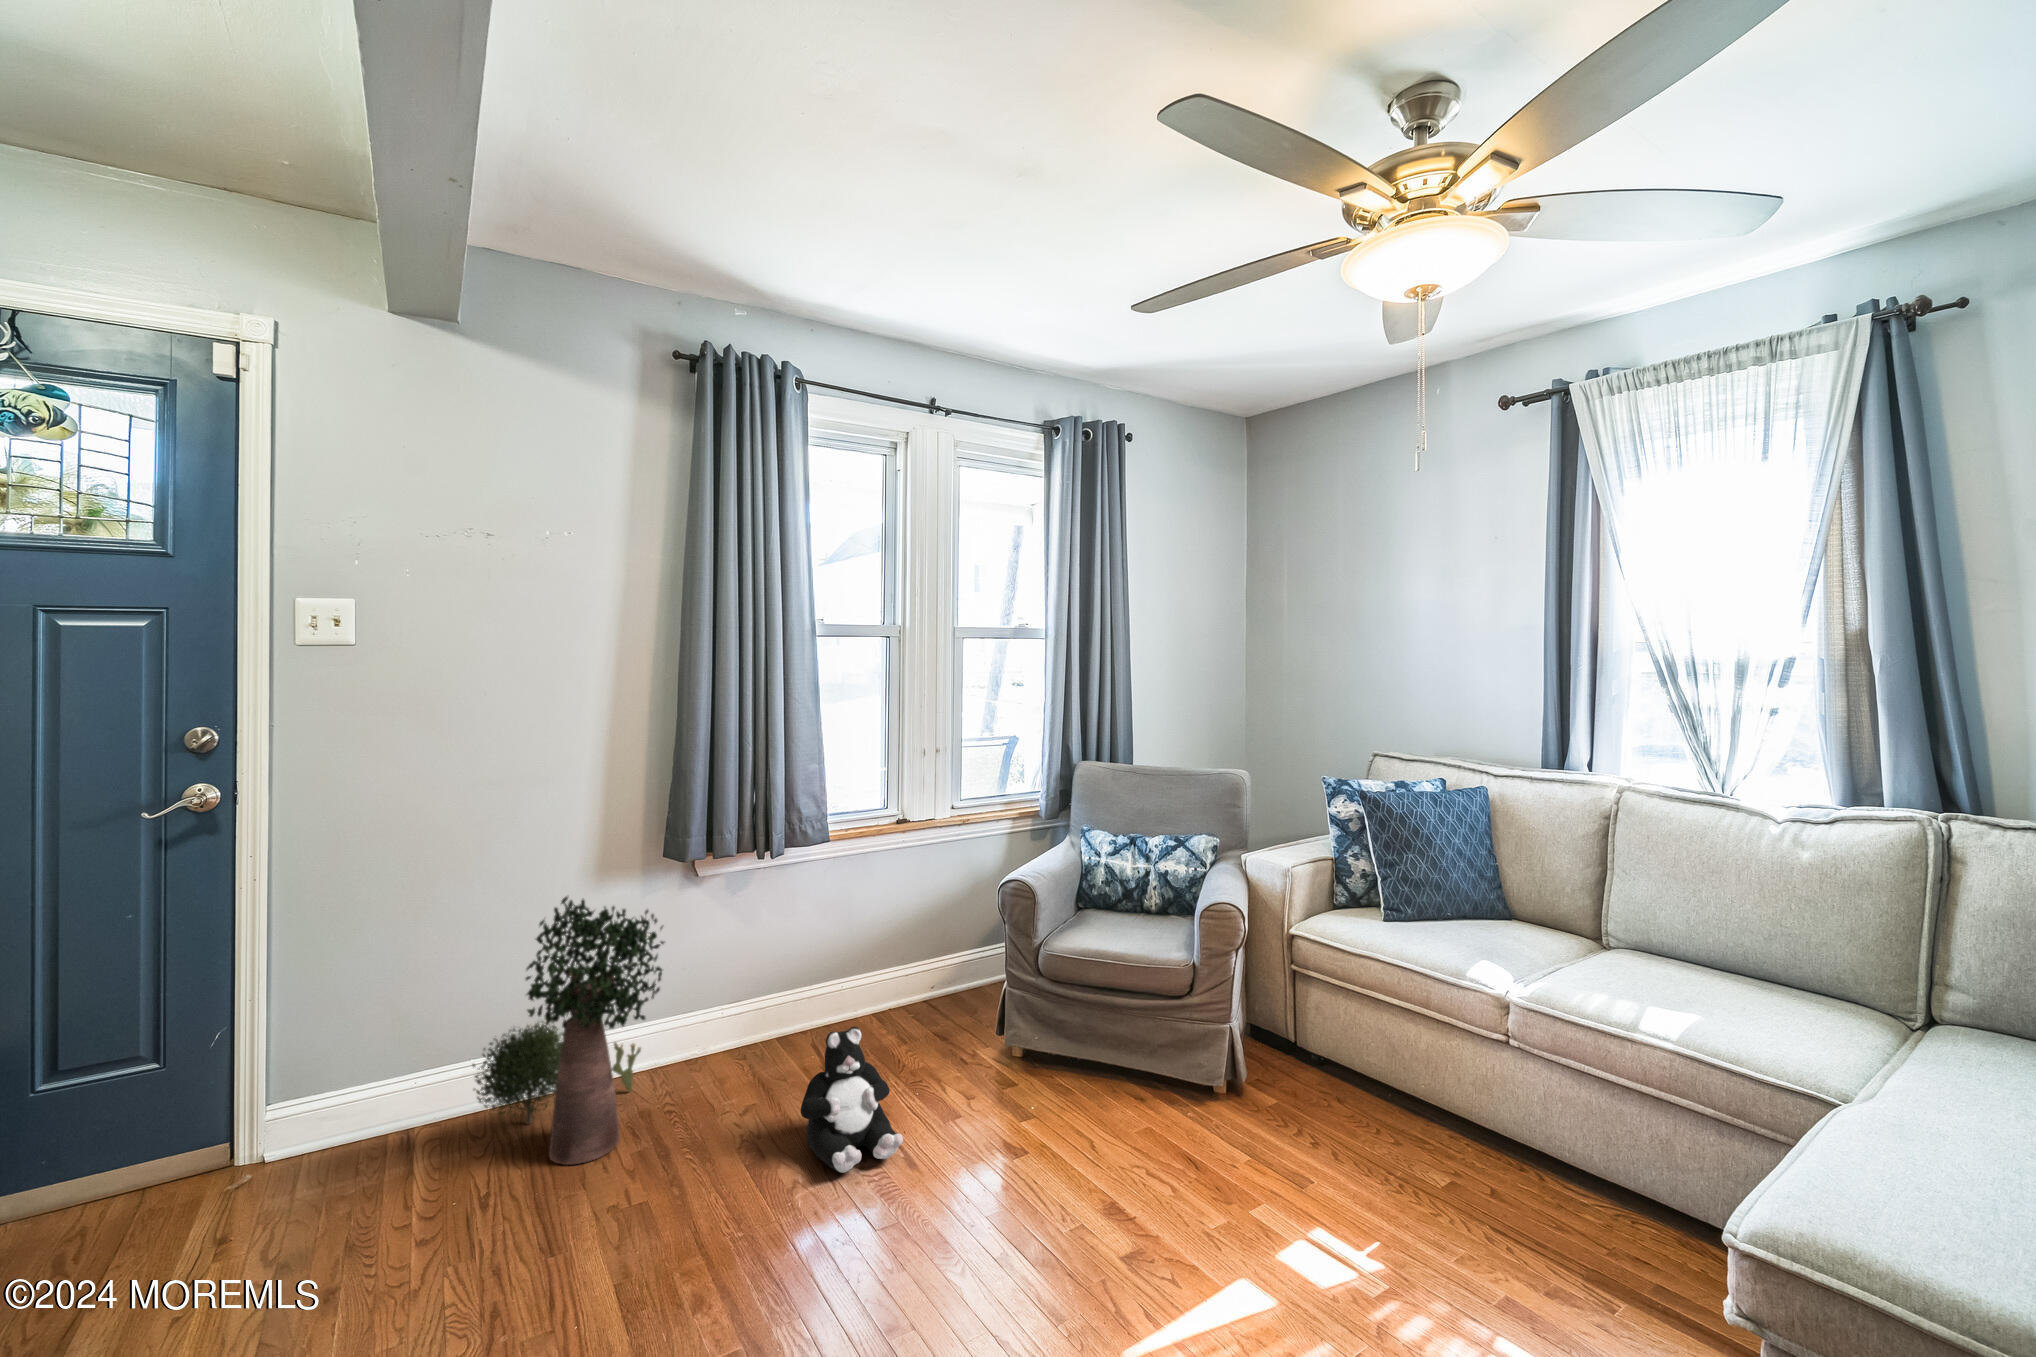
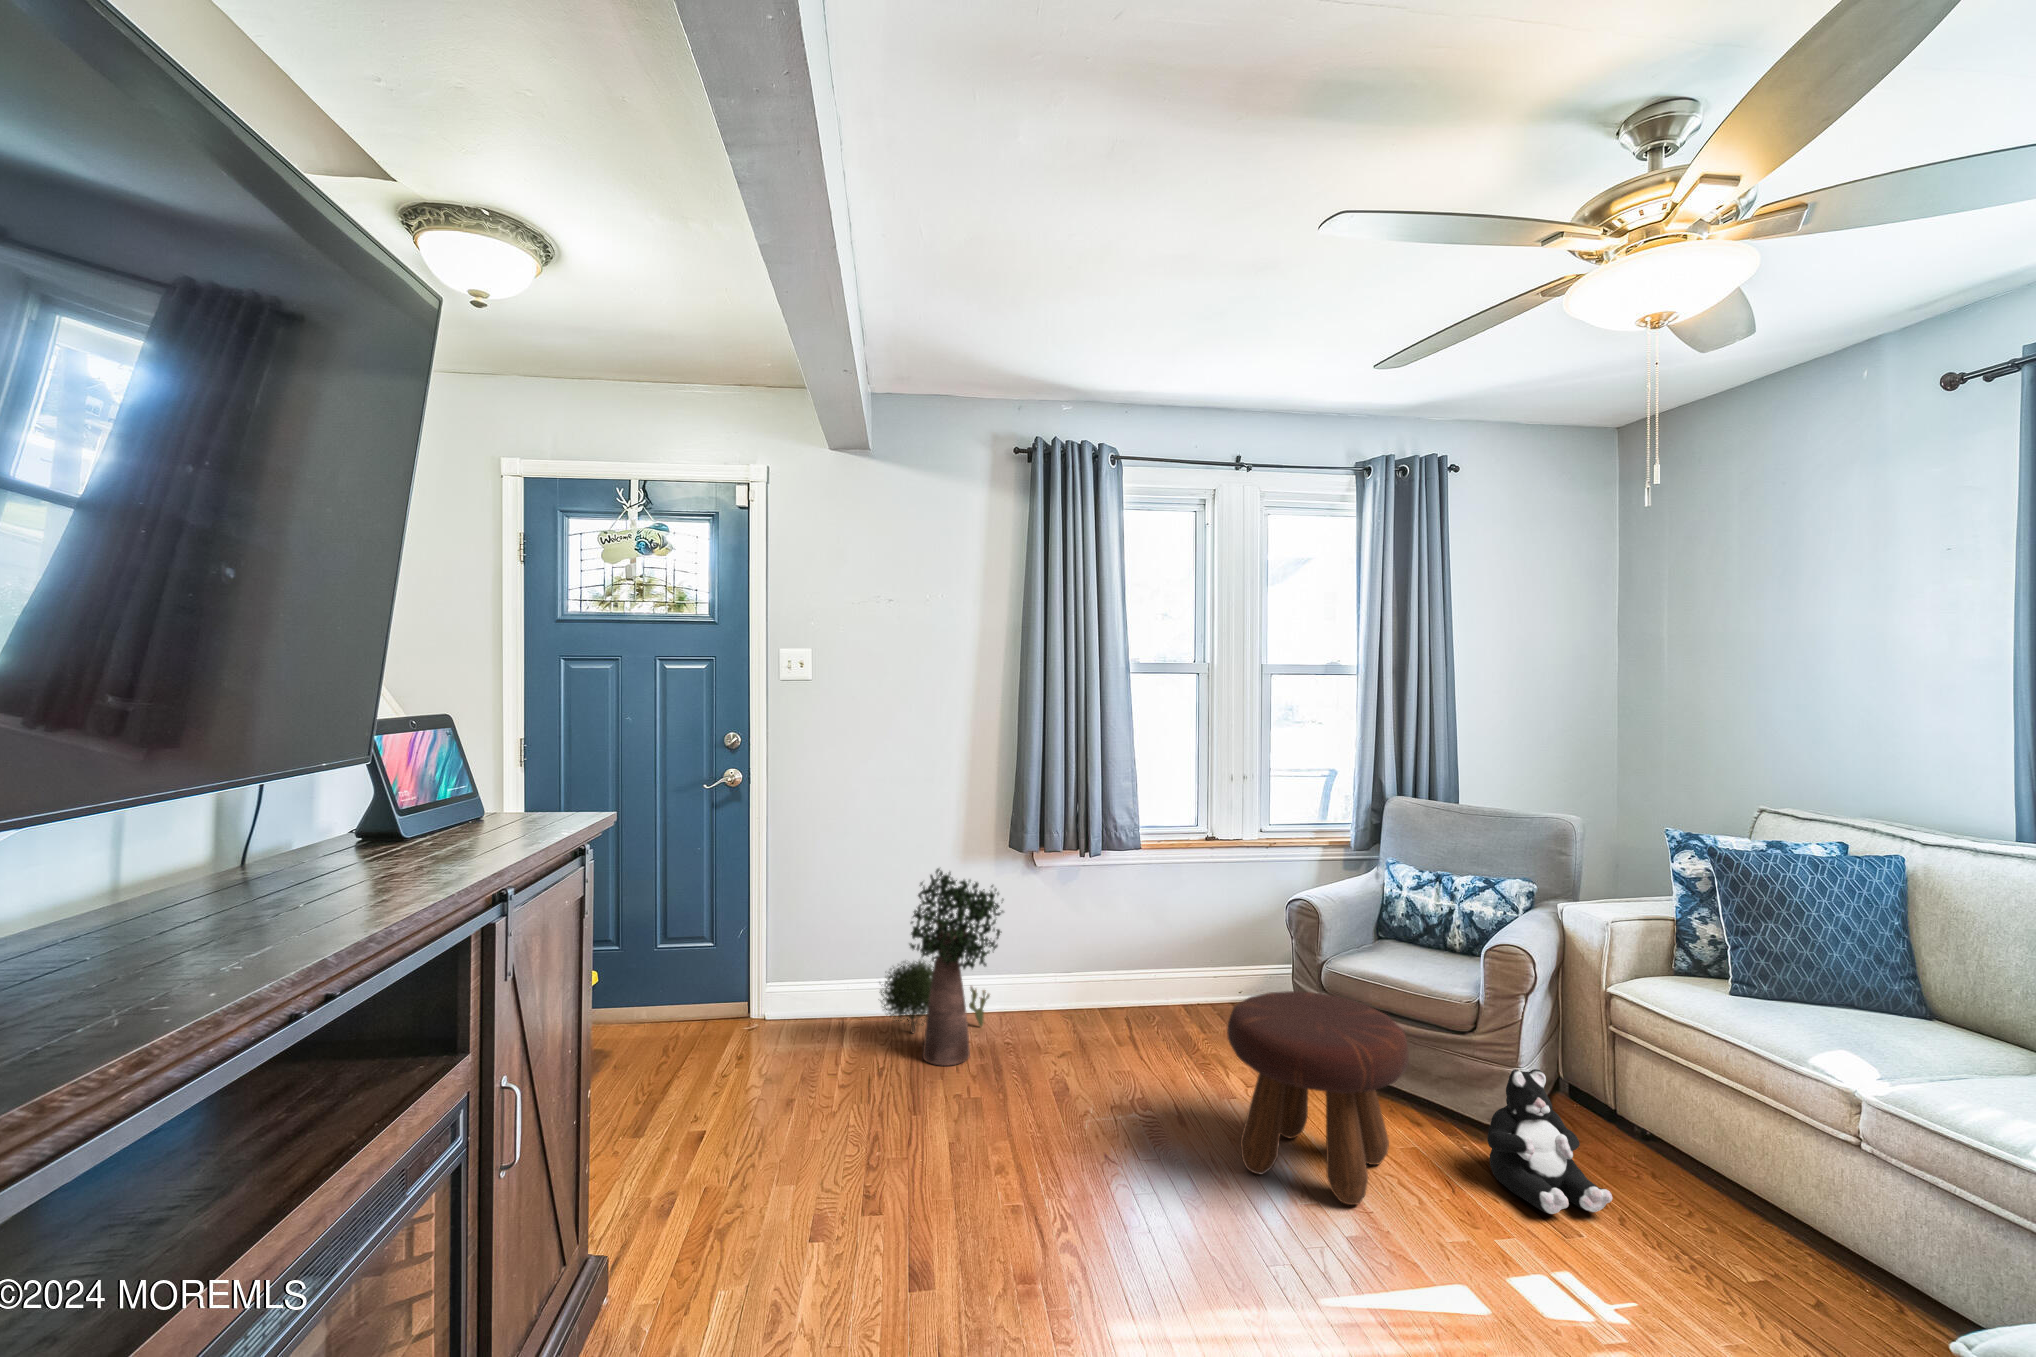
footstool: none [969,984,1159,1217] -> present [1227,991,1409,1205]
plush toy: present [801,1027,903,1173] -> present [1487,1069,1612,1214]

